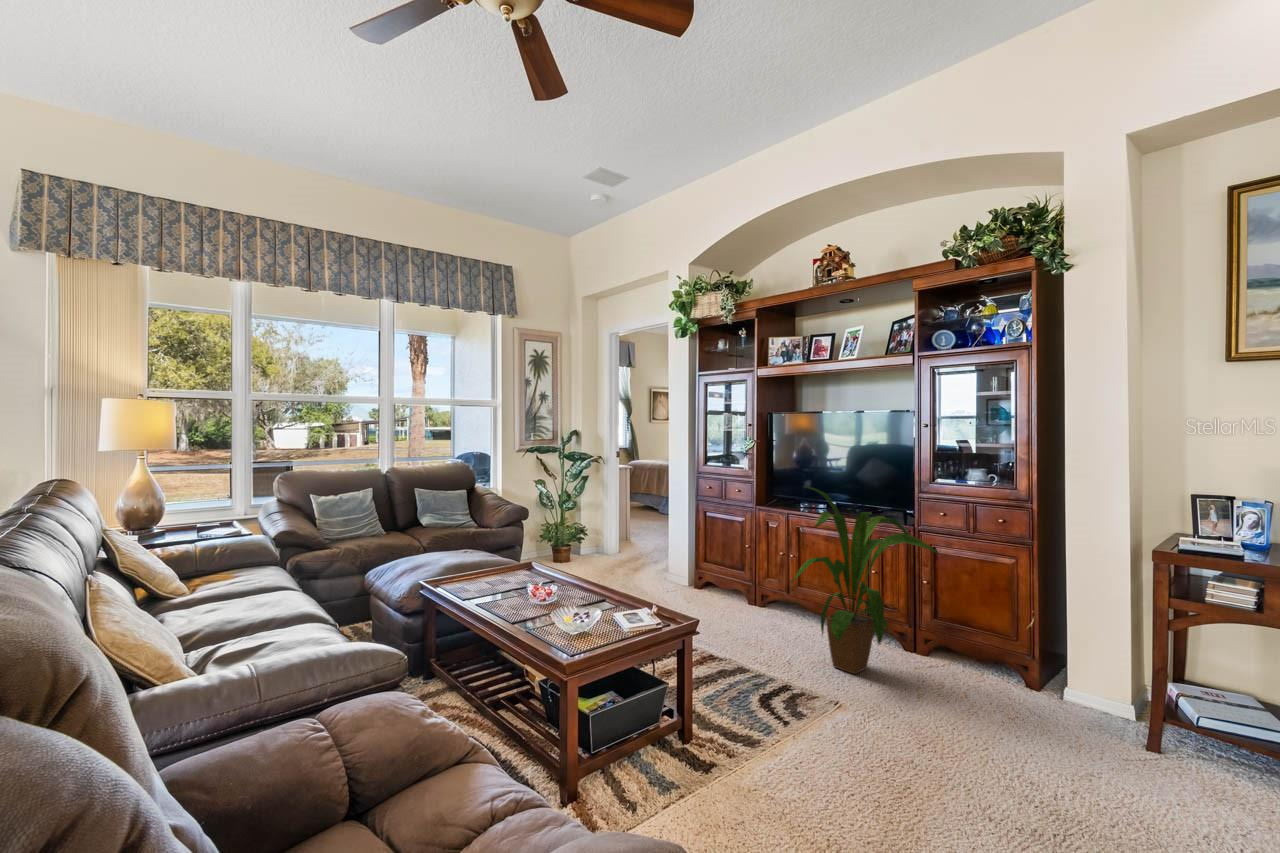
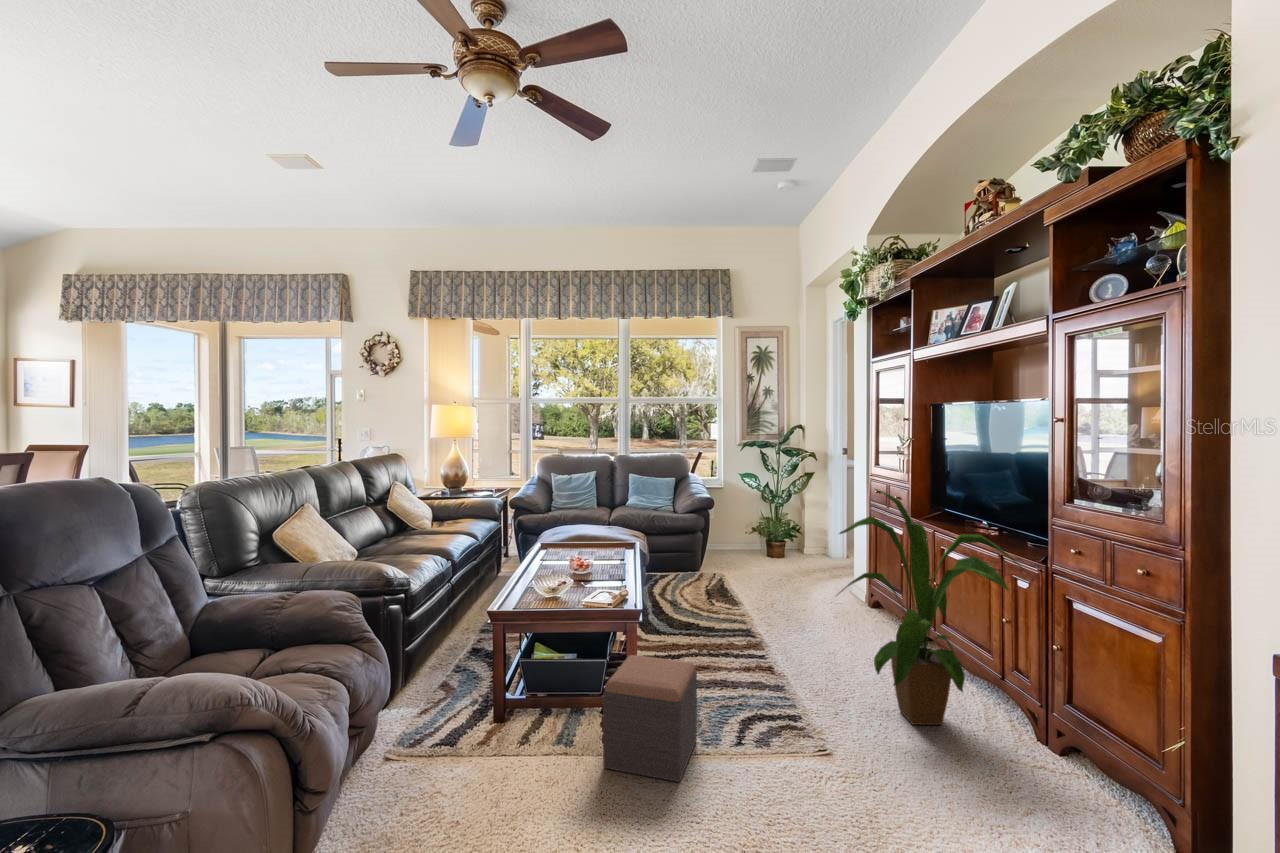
footstool: none [704,674,818,817] -> present [603,655,697,782]

